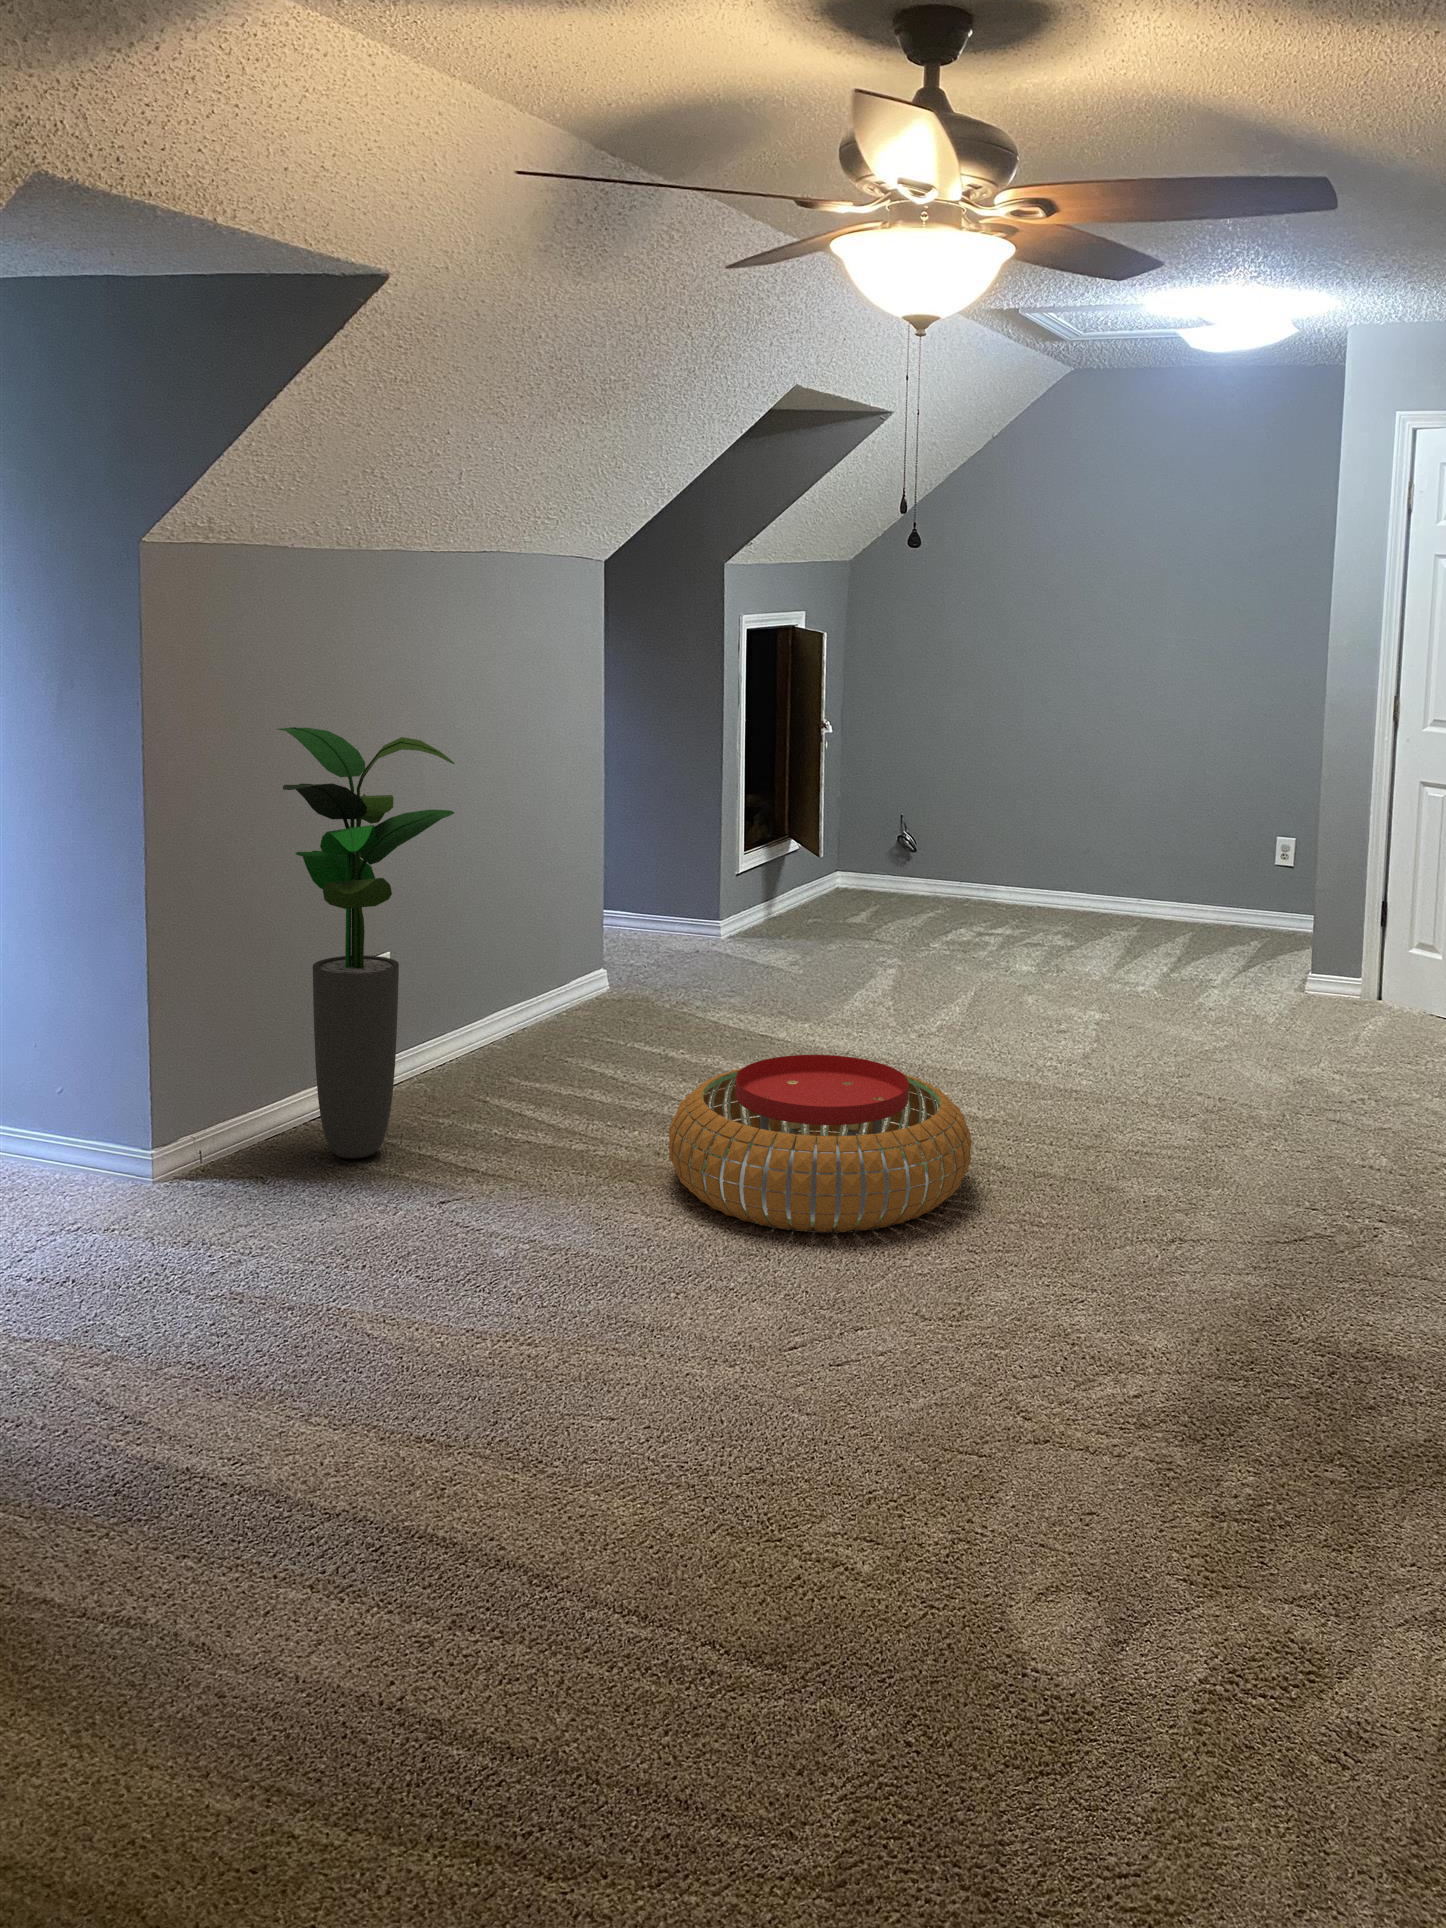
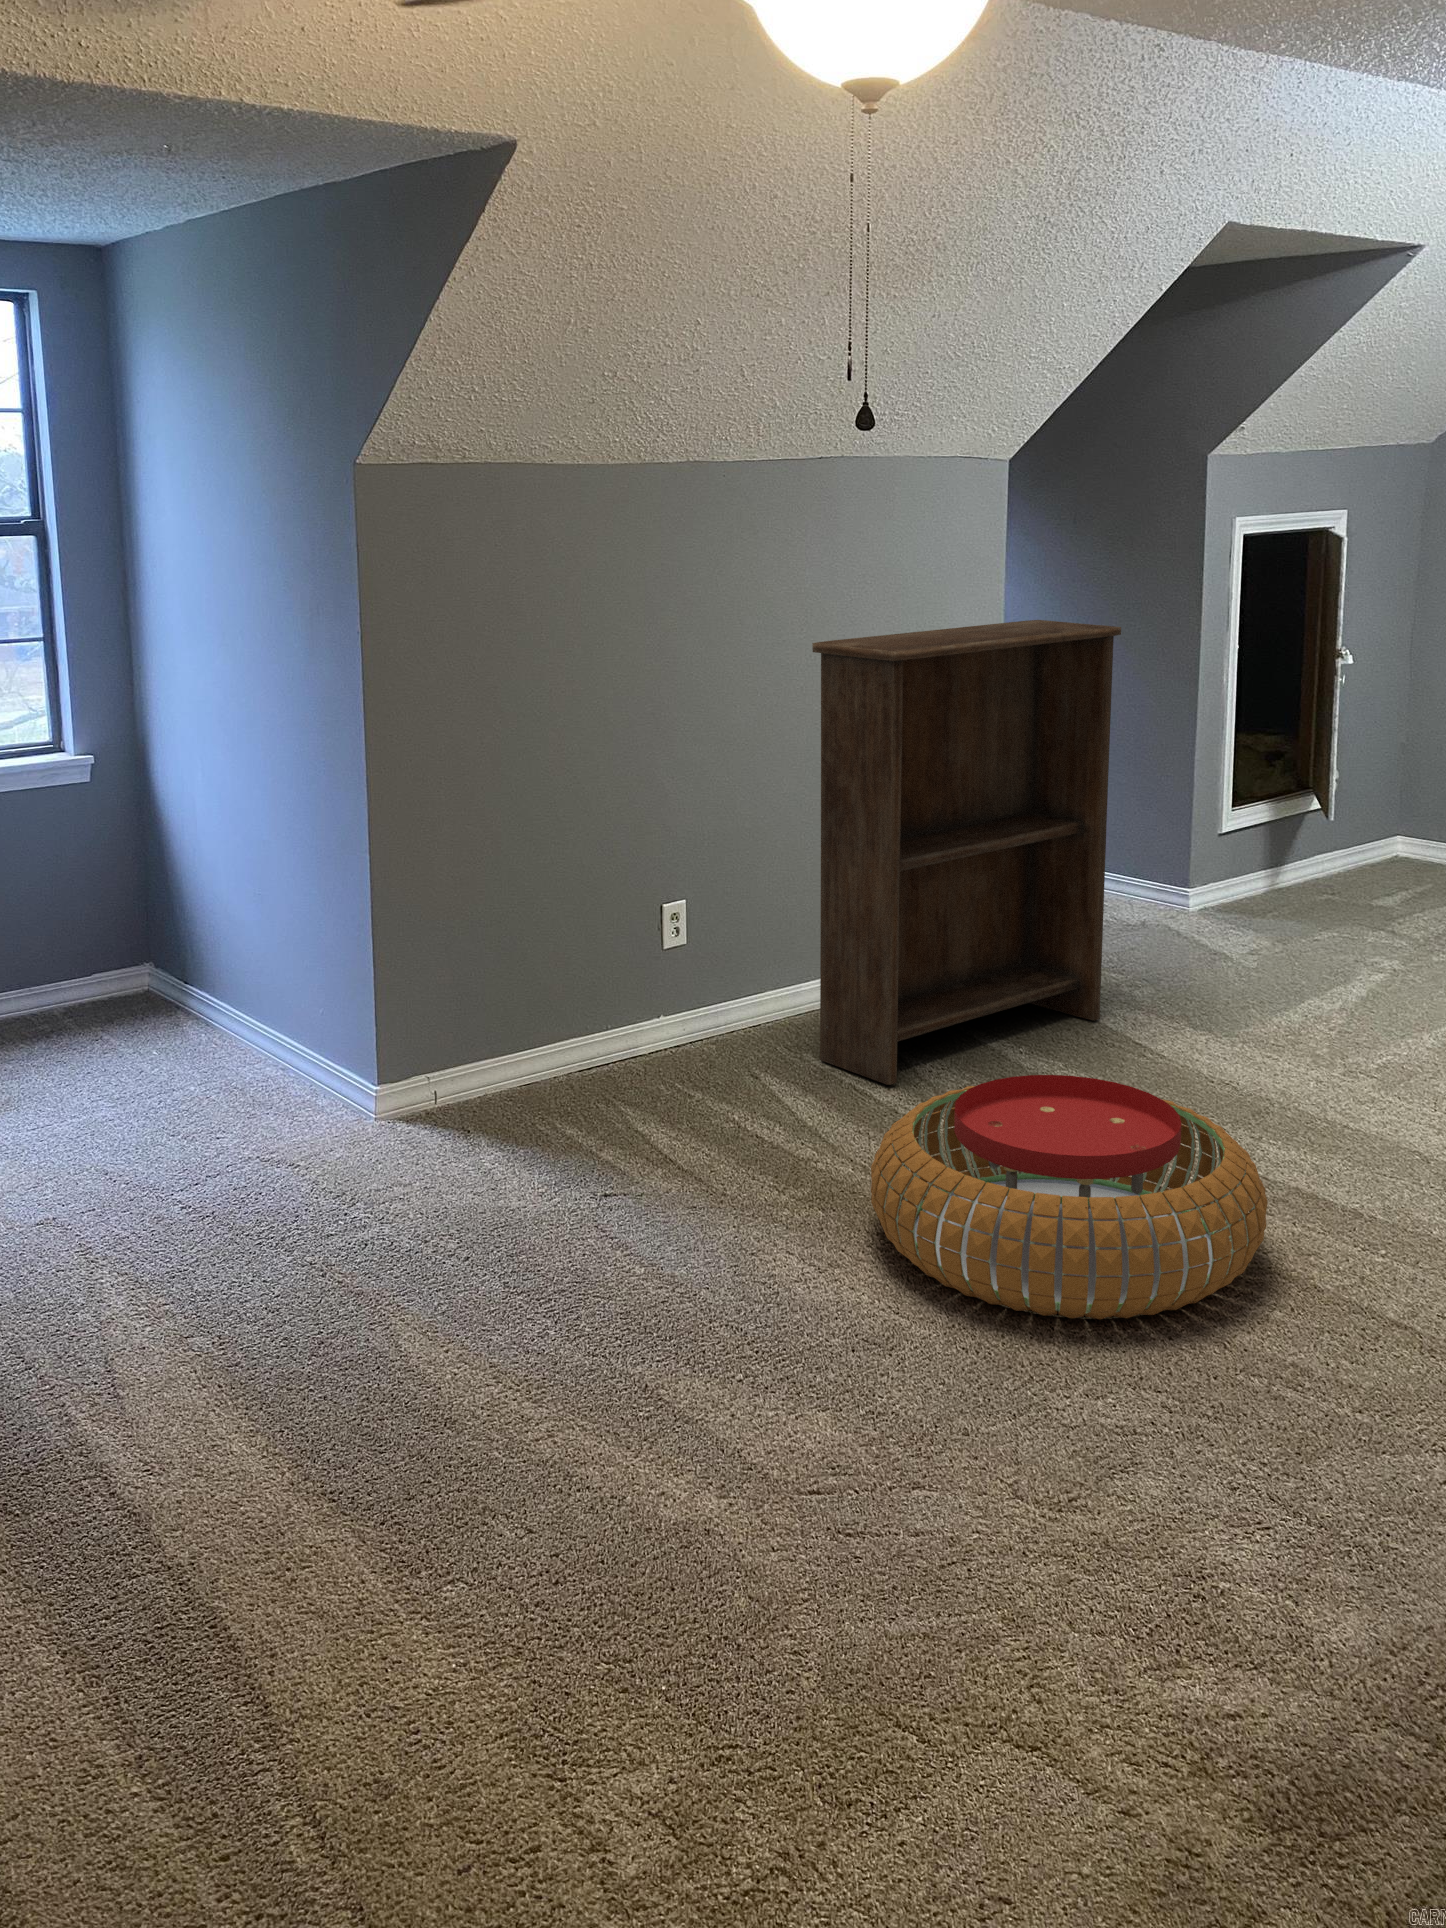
bookshelf: none [521,695,737,1094] -> present [812,620,1121,1085]
potted plant: present [278,727,454,1158] -> none [476,657,681,1125]

